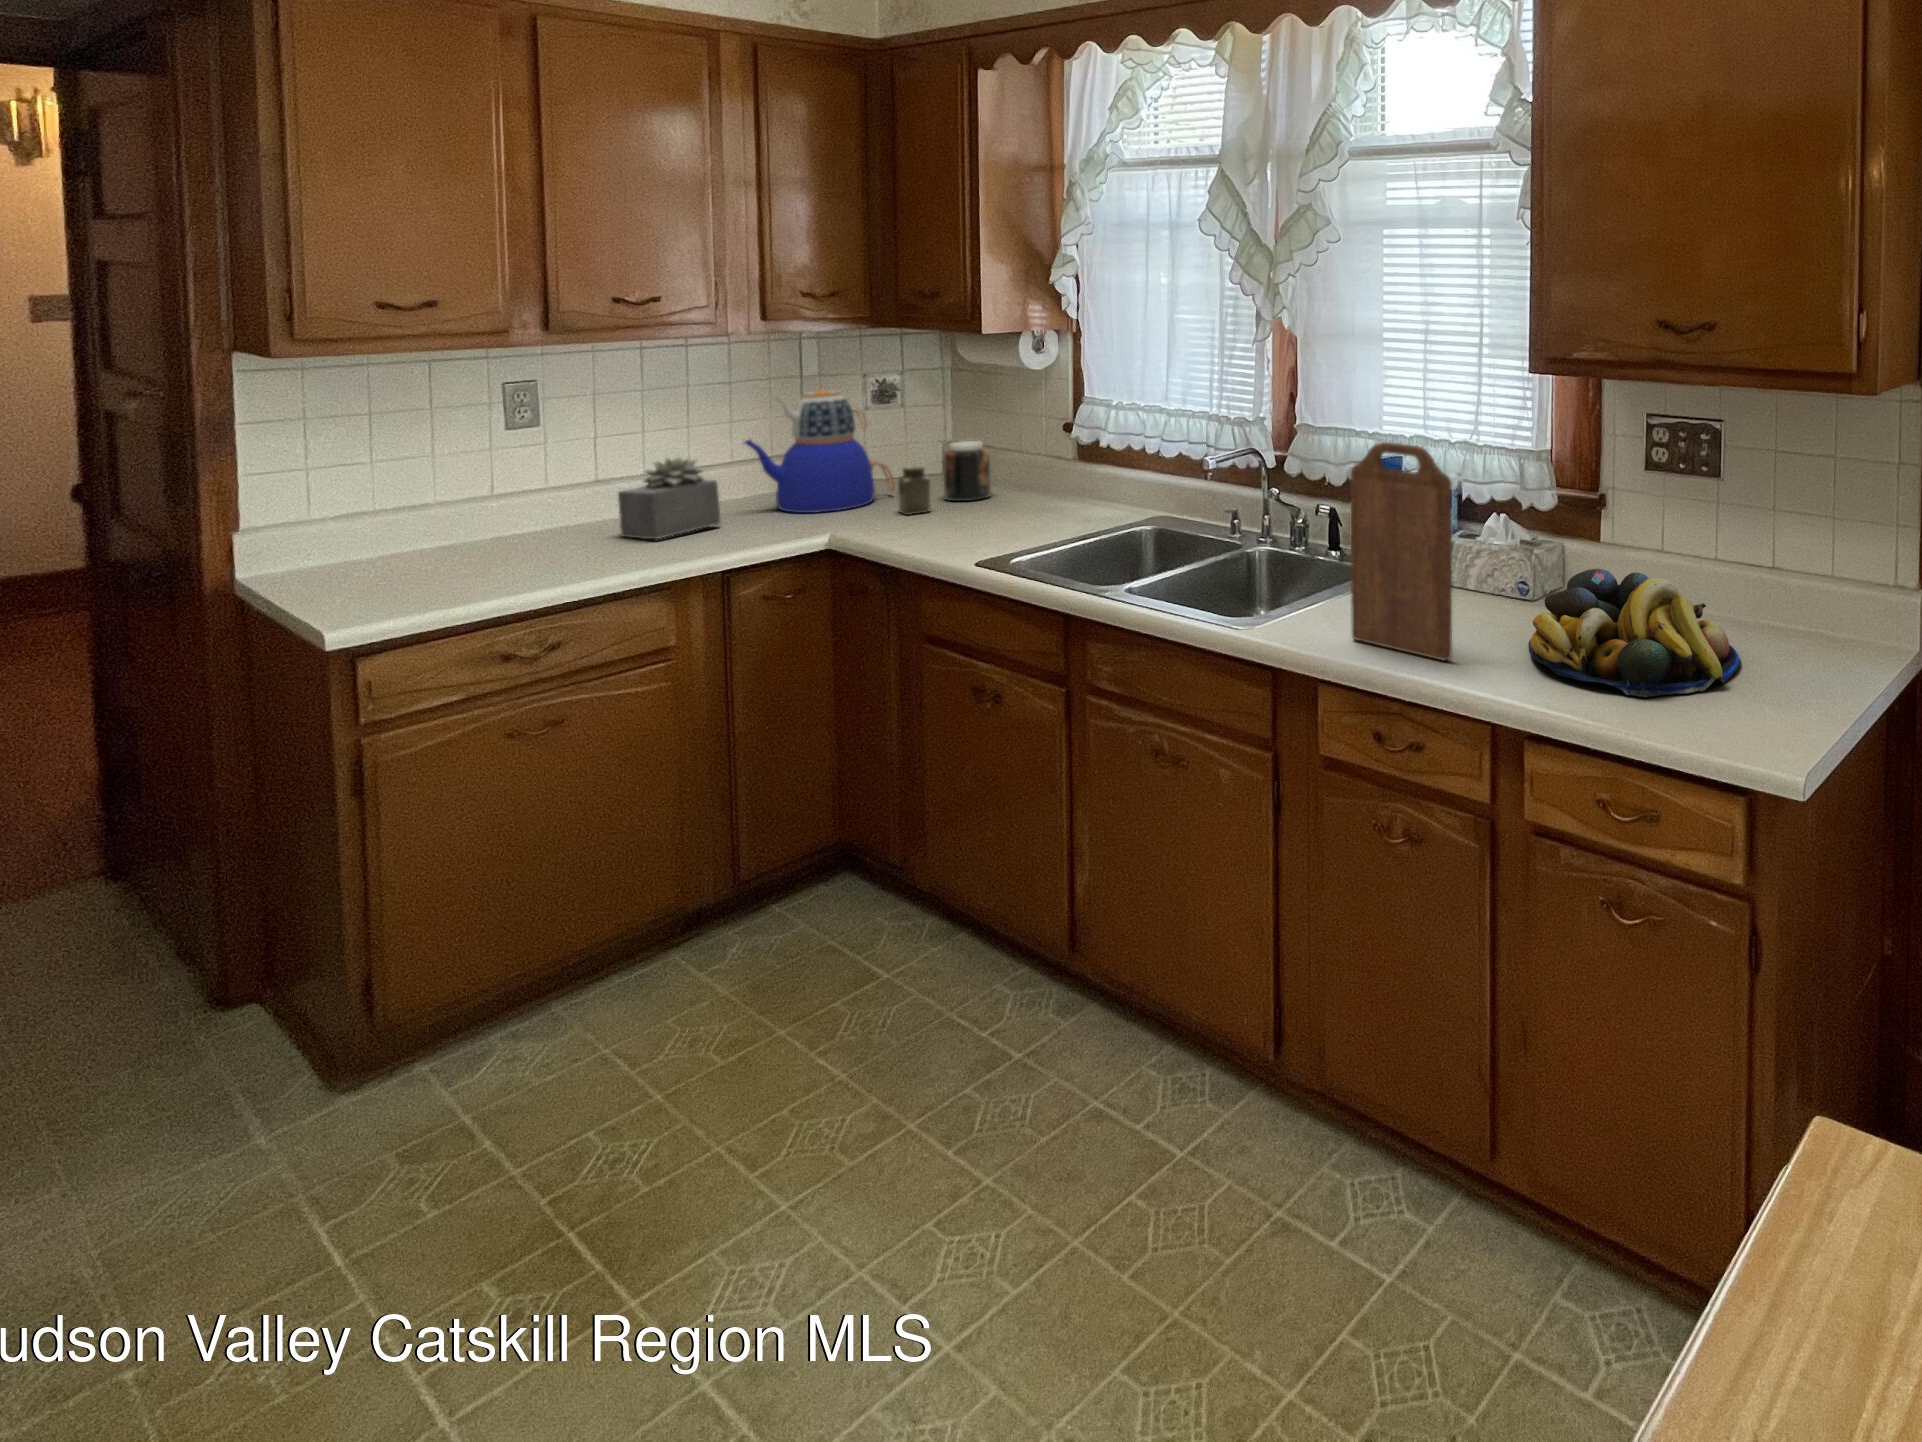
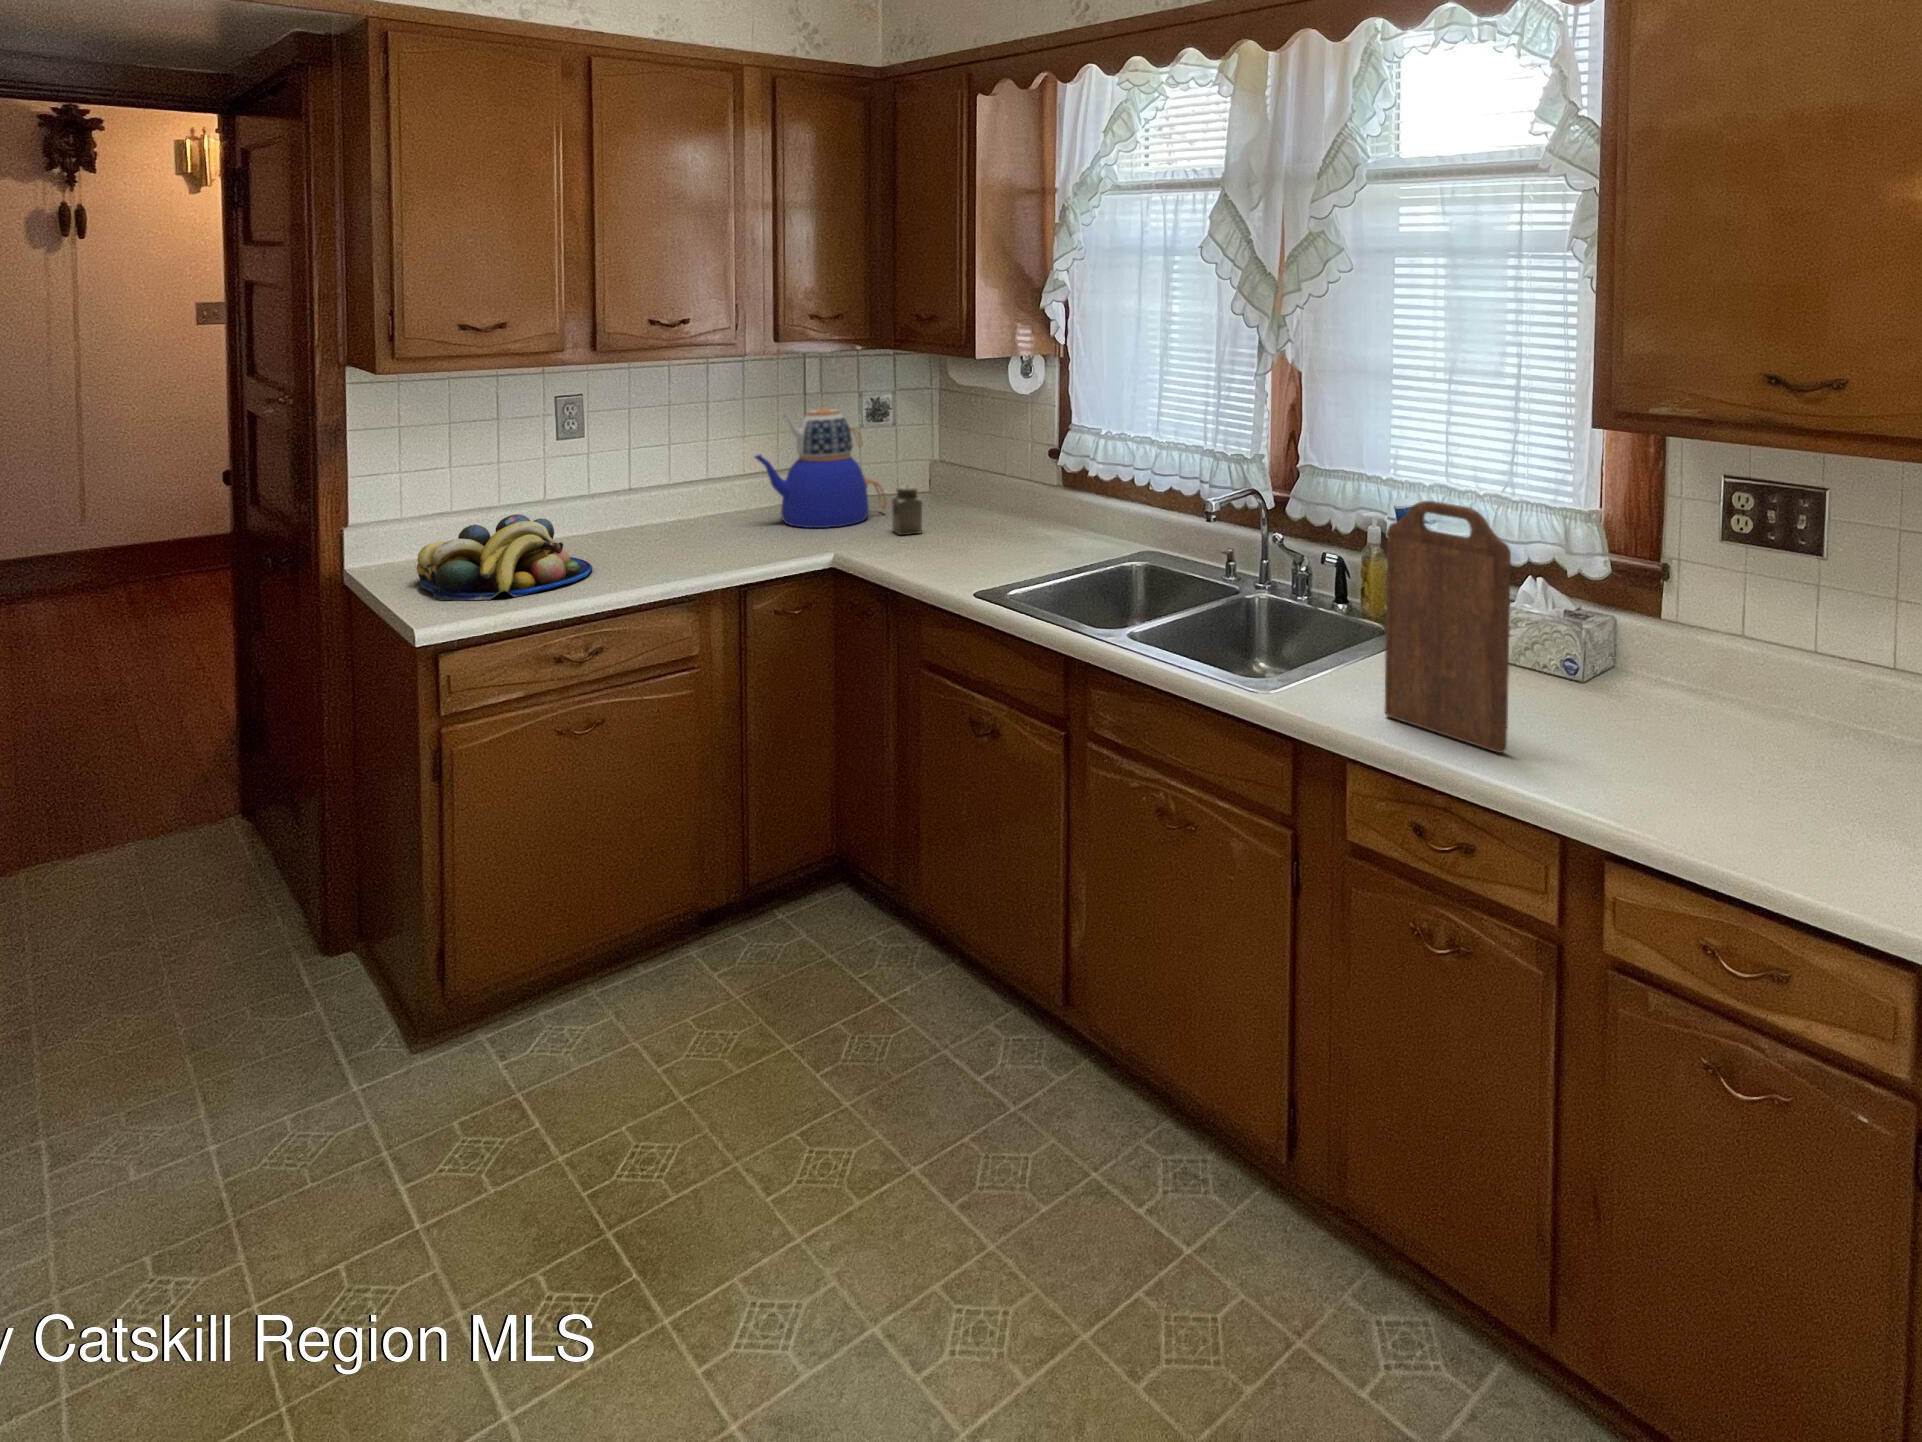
jar: present [943,441,991,501] -> none [932,463,976,523]
succulent plant: present [618,457,720,539] -> none [649,469,737,549]
fruit bowl: present [1529,569,1739,697] -> present [417,514,593,600]

